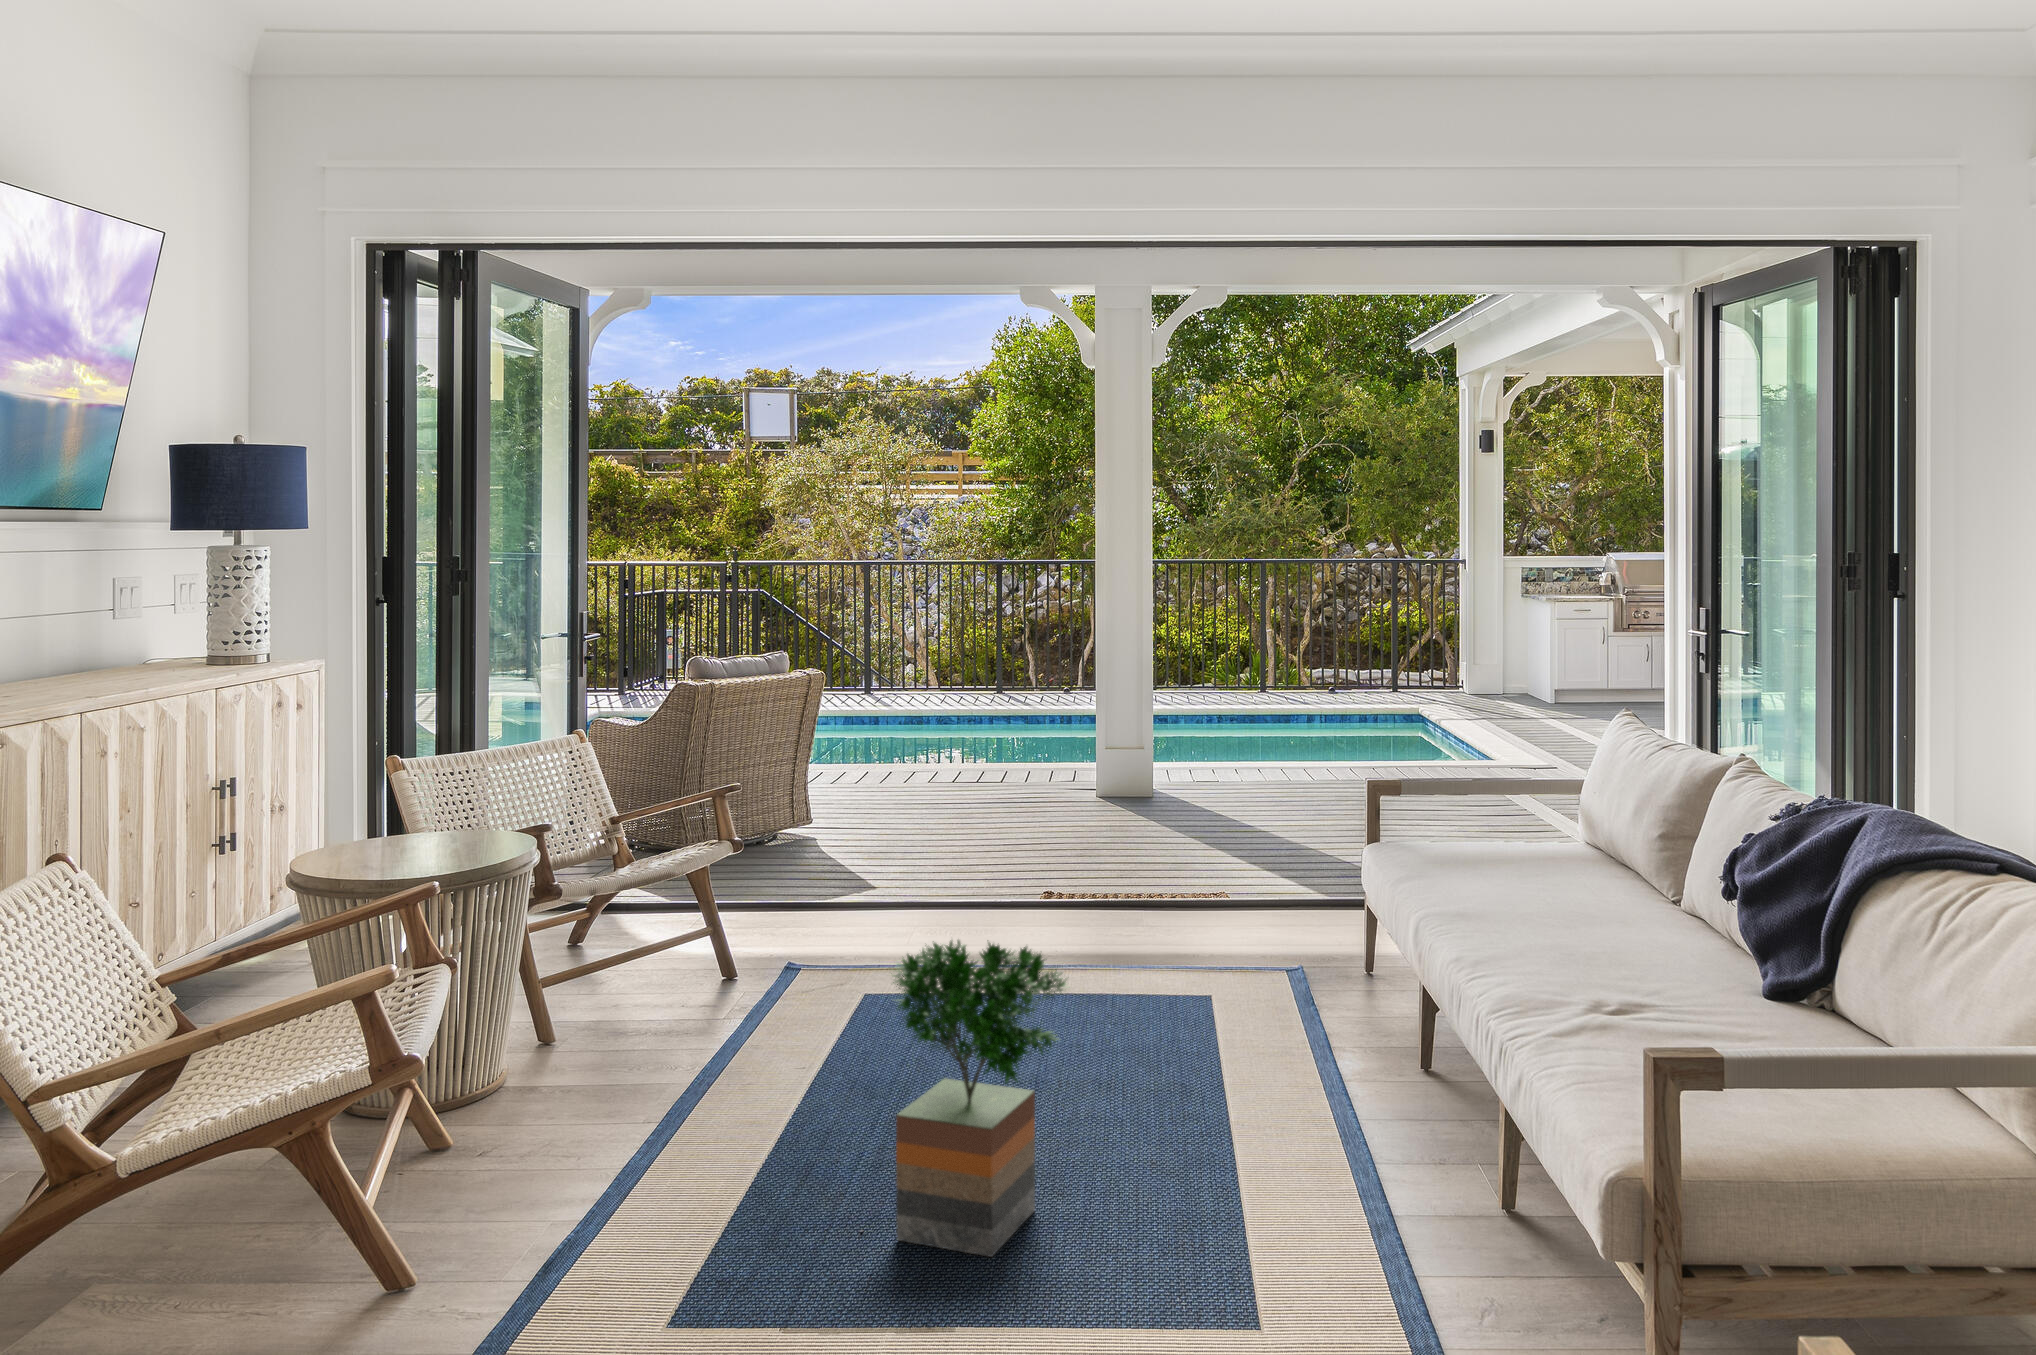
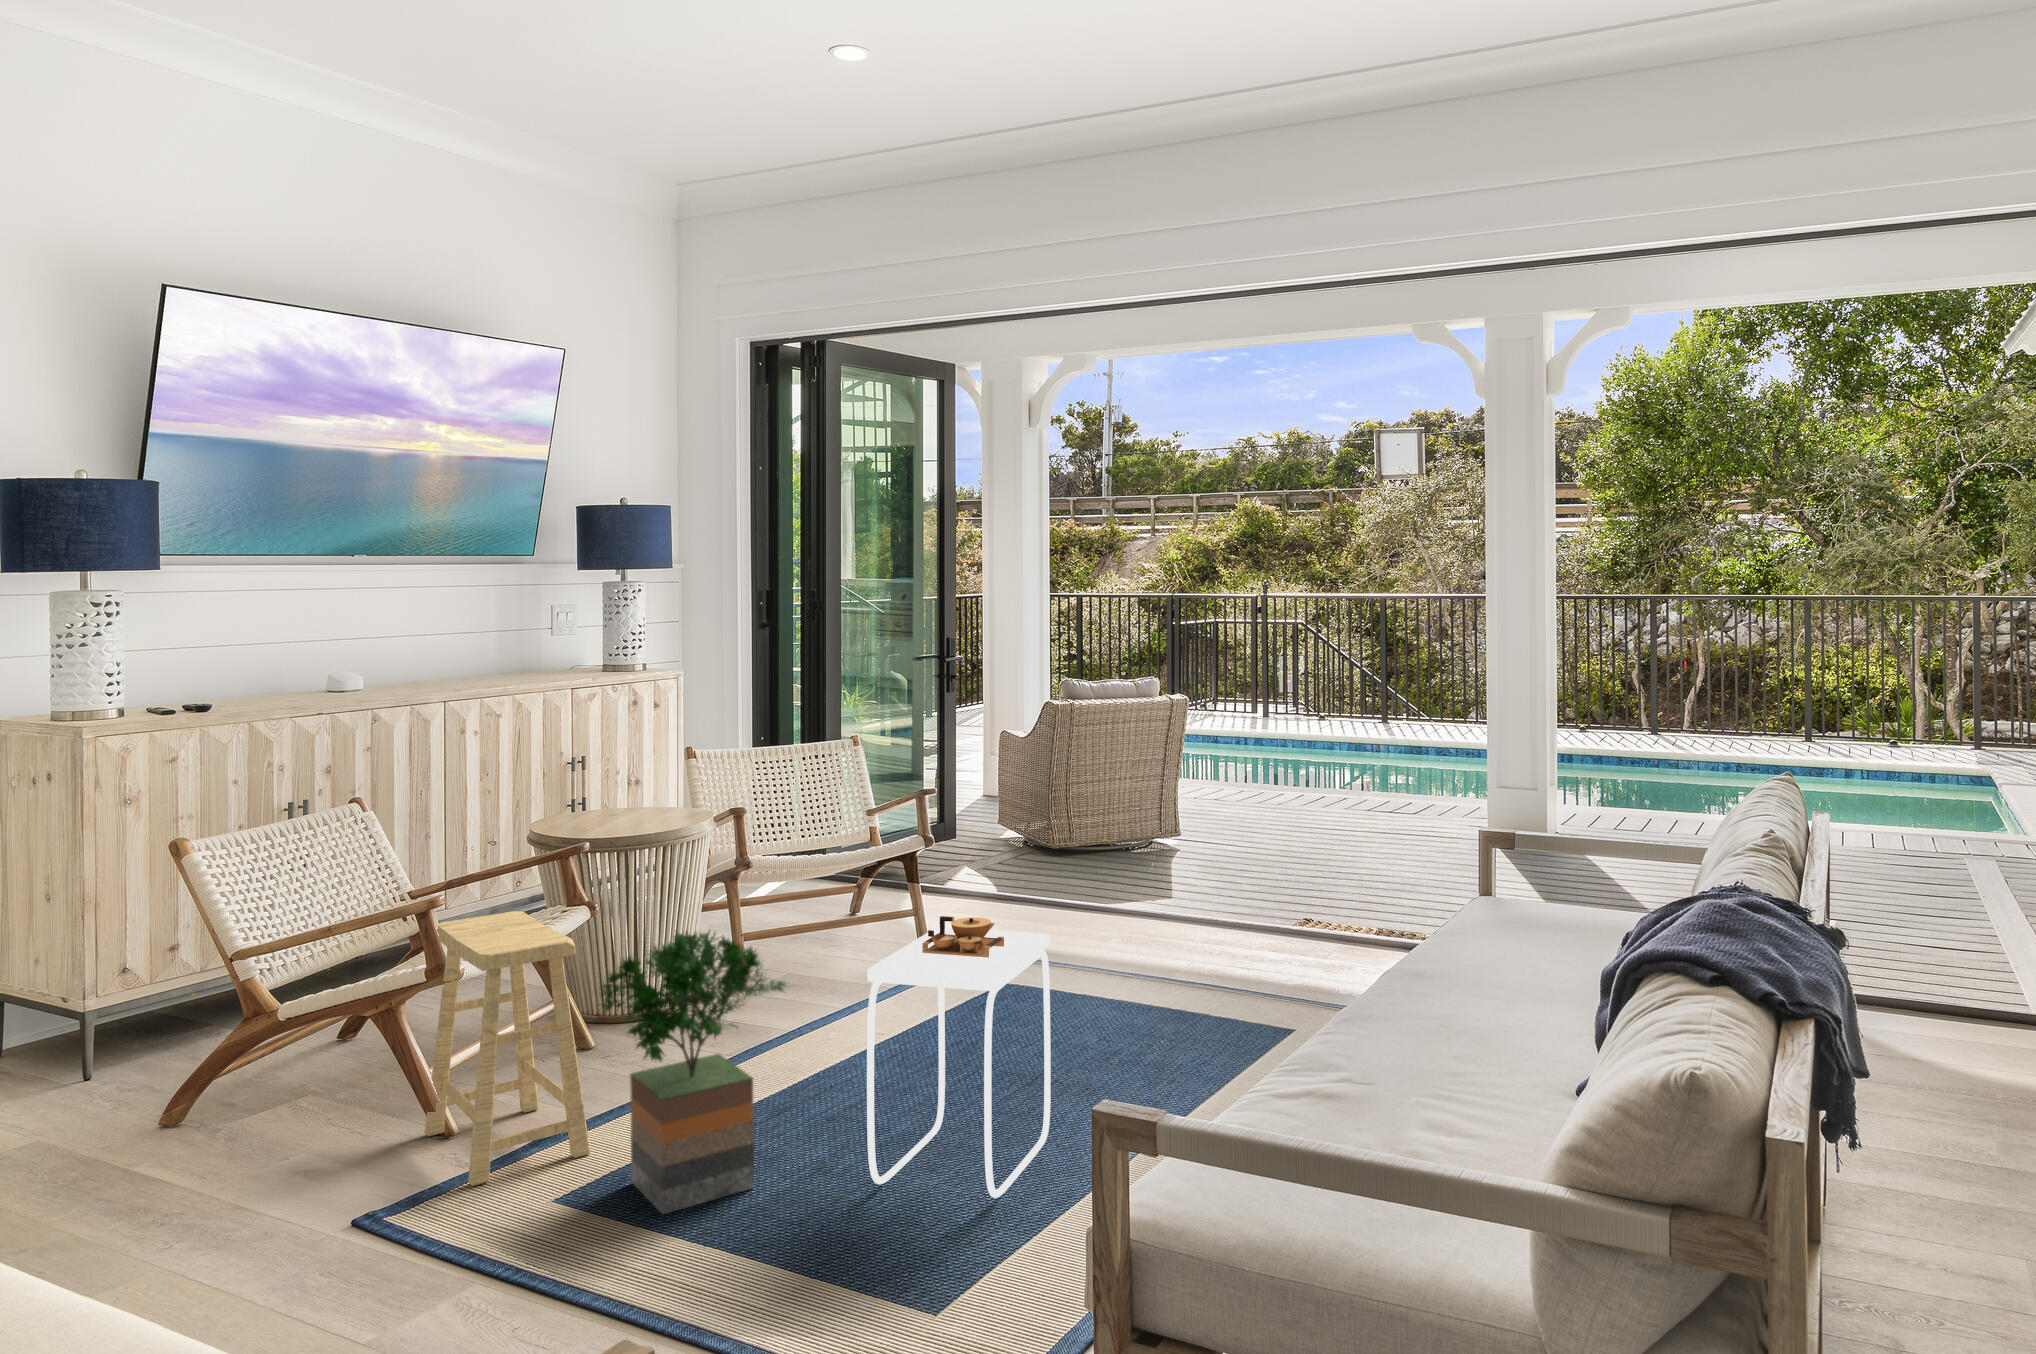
side table: none [1106,889,1285,1174] -> present [867,916,1051,1198]
footstool: none [532,961,791,1294] -> present [425,911,590,1186]

